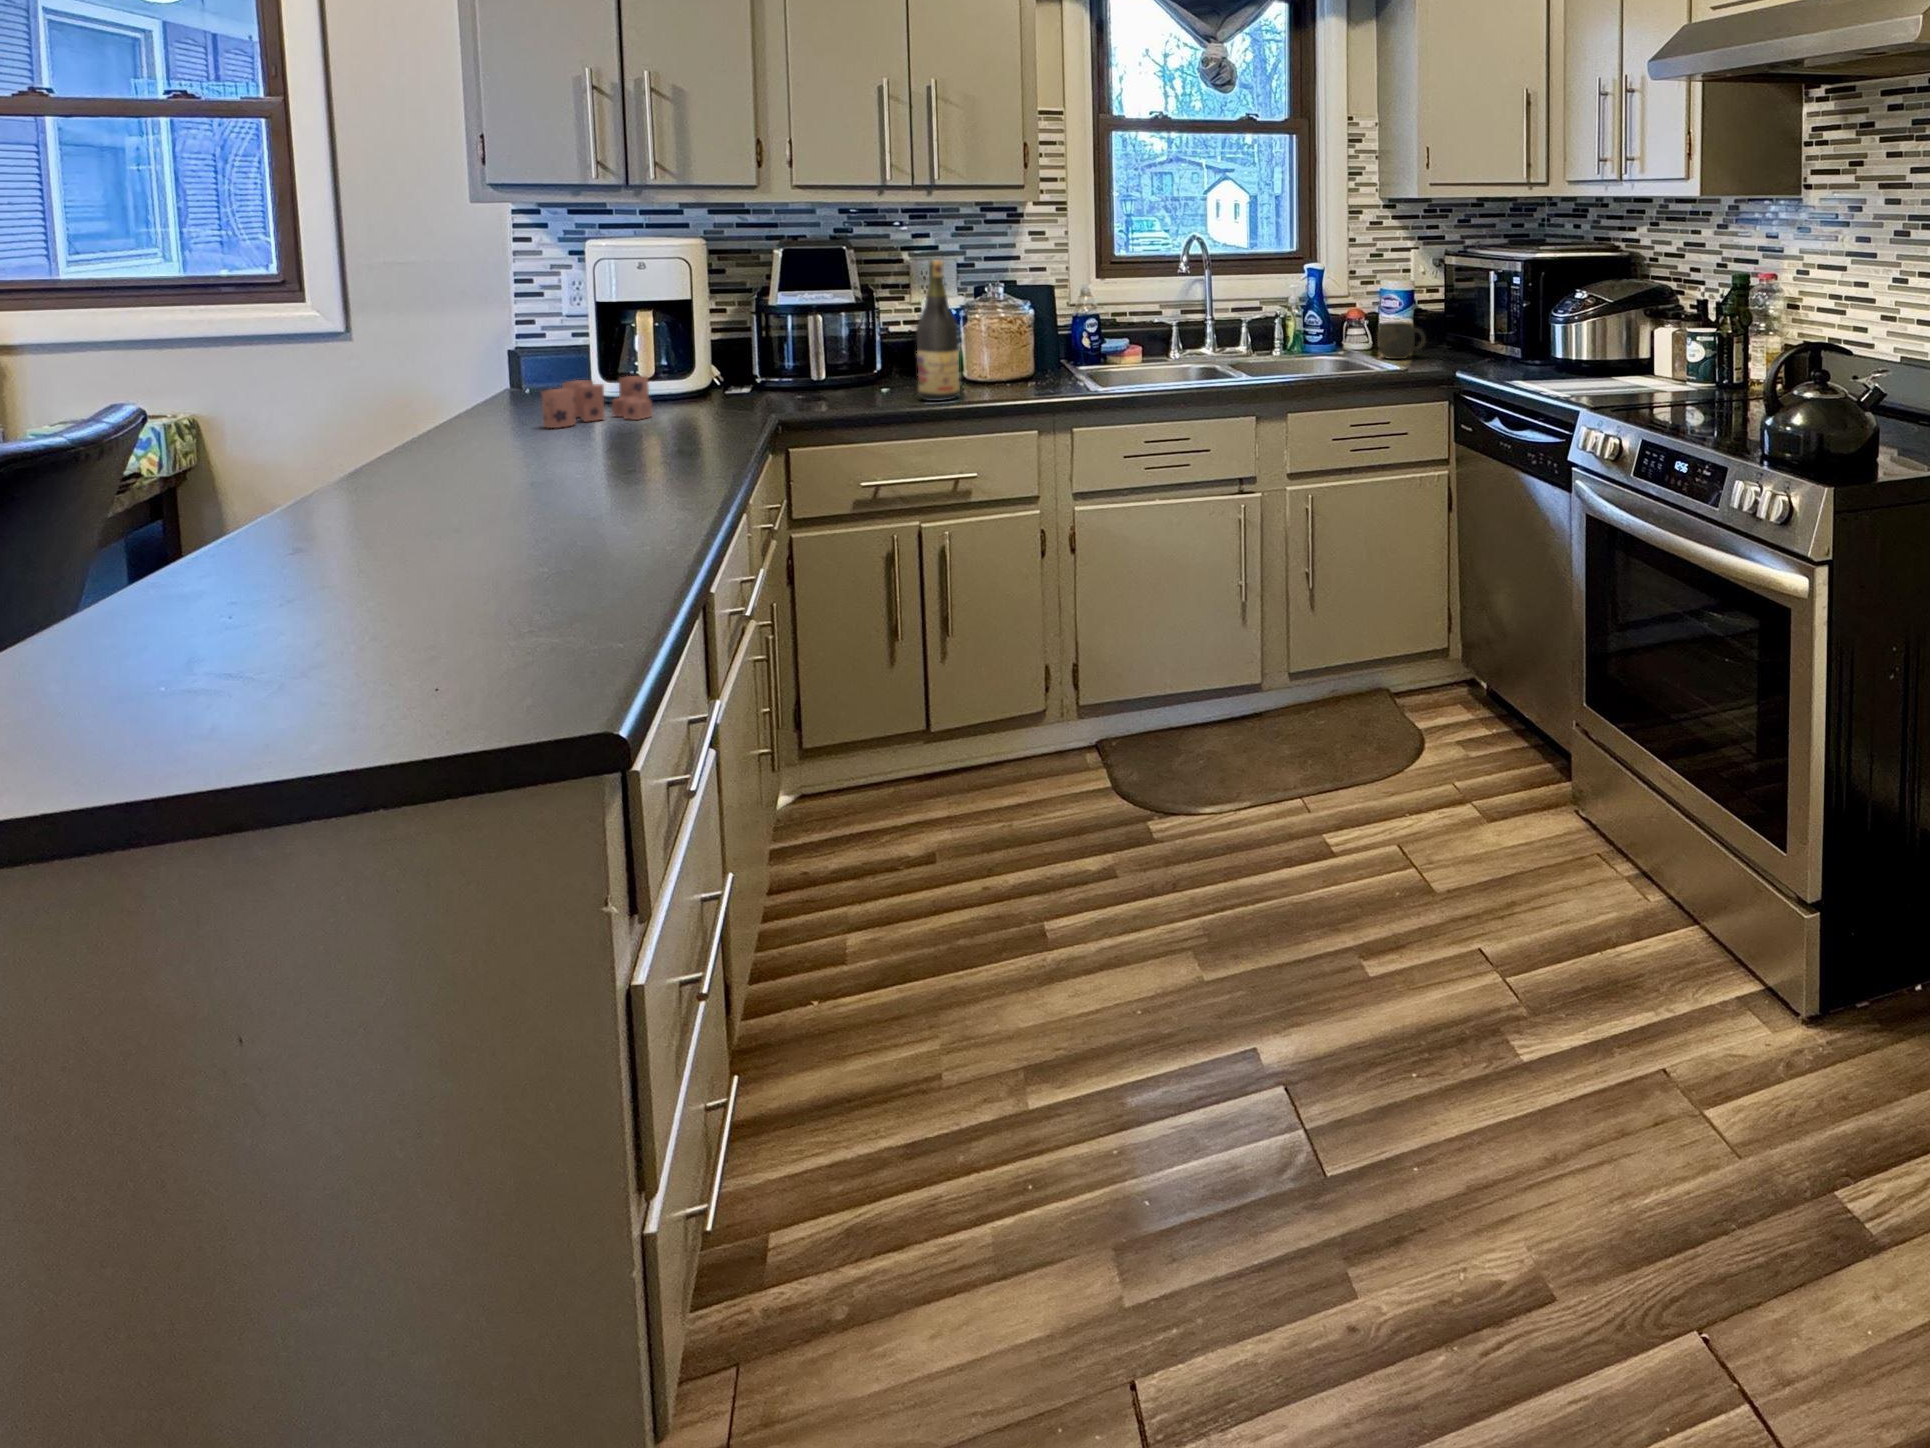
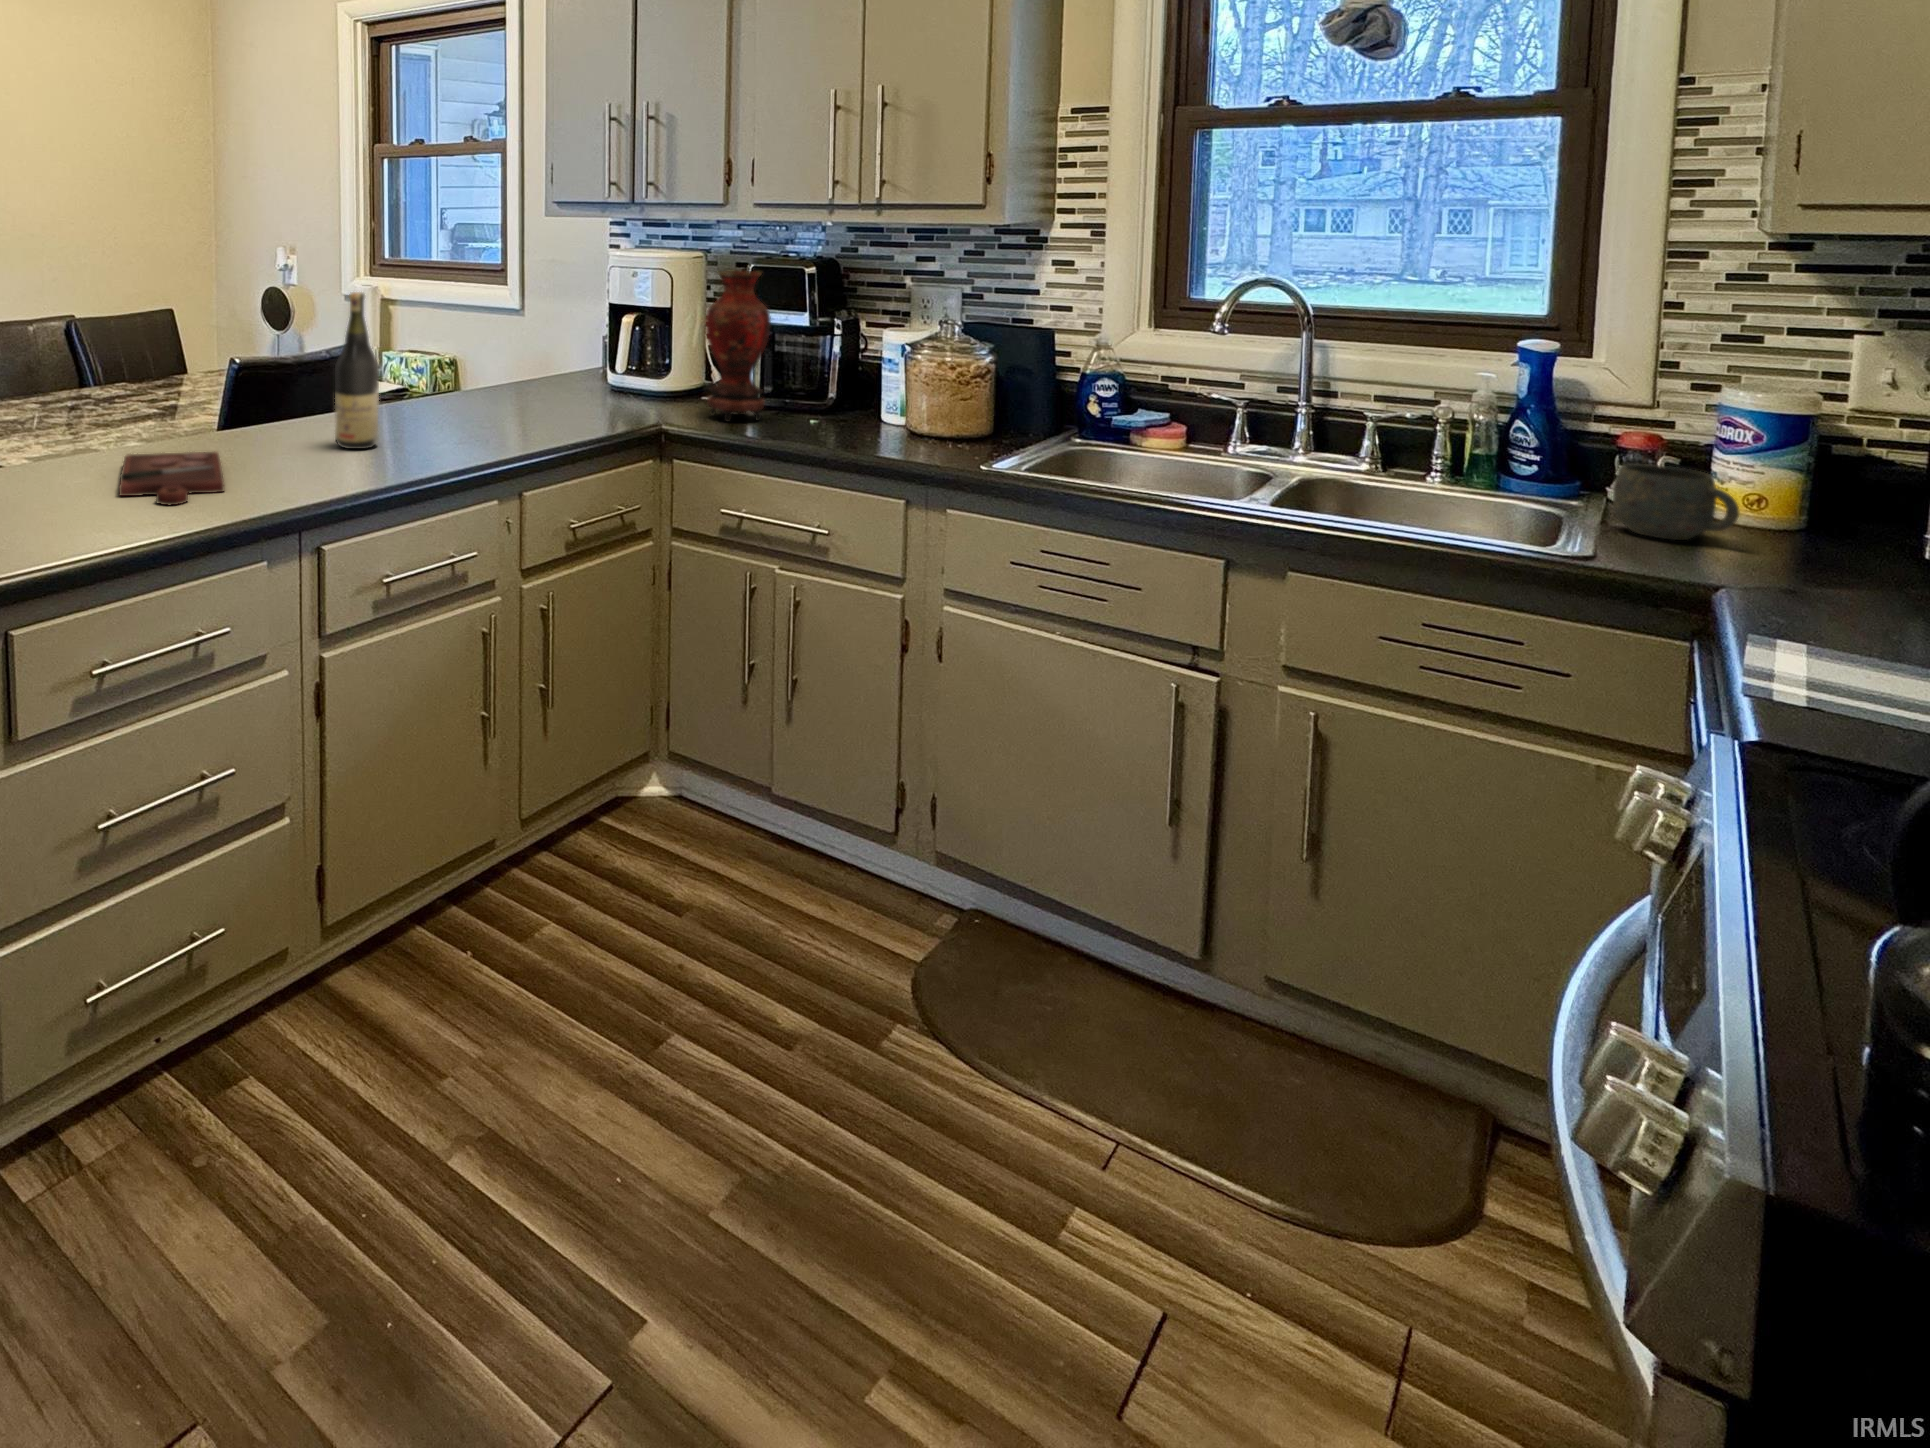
vase: none [778,252,847,403] -> present [706,271,771,421]
wine bottle: present [916,260,960,401] -> present [335,292,379,449]
candle: present [542,376,652,428] -> none [526,366,620,407]
cutting board: none [203,543,516,615] -> present [119,452,224,505]

